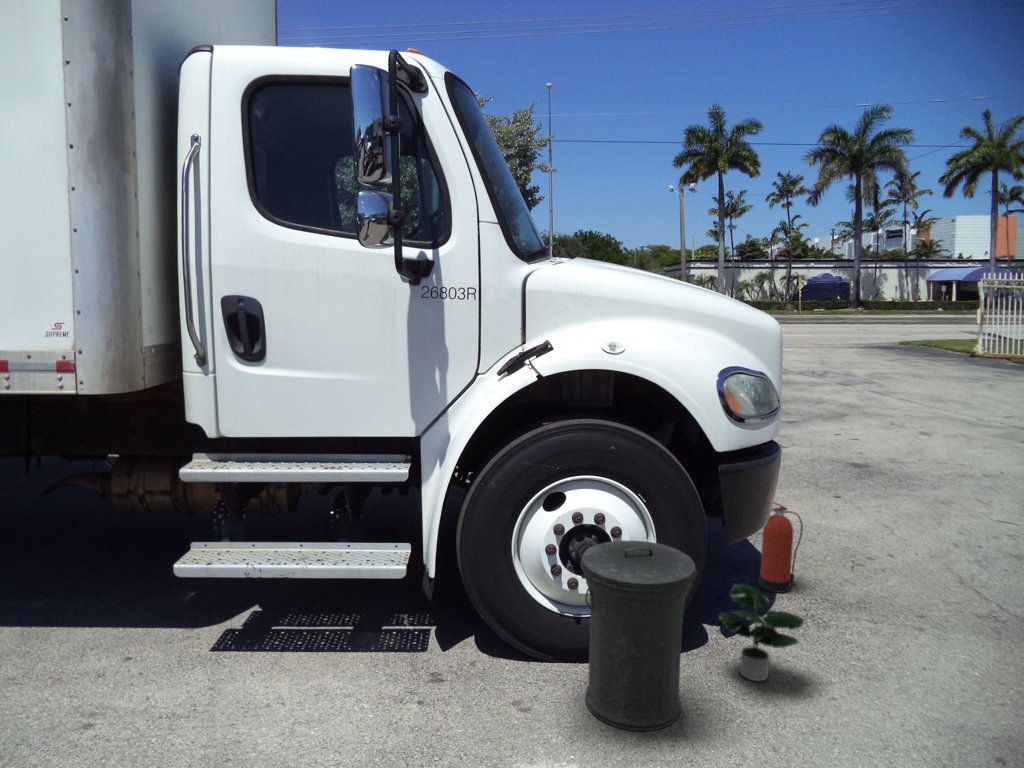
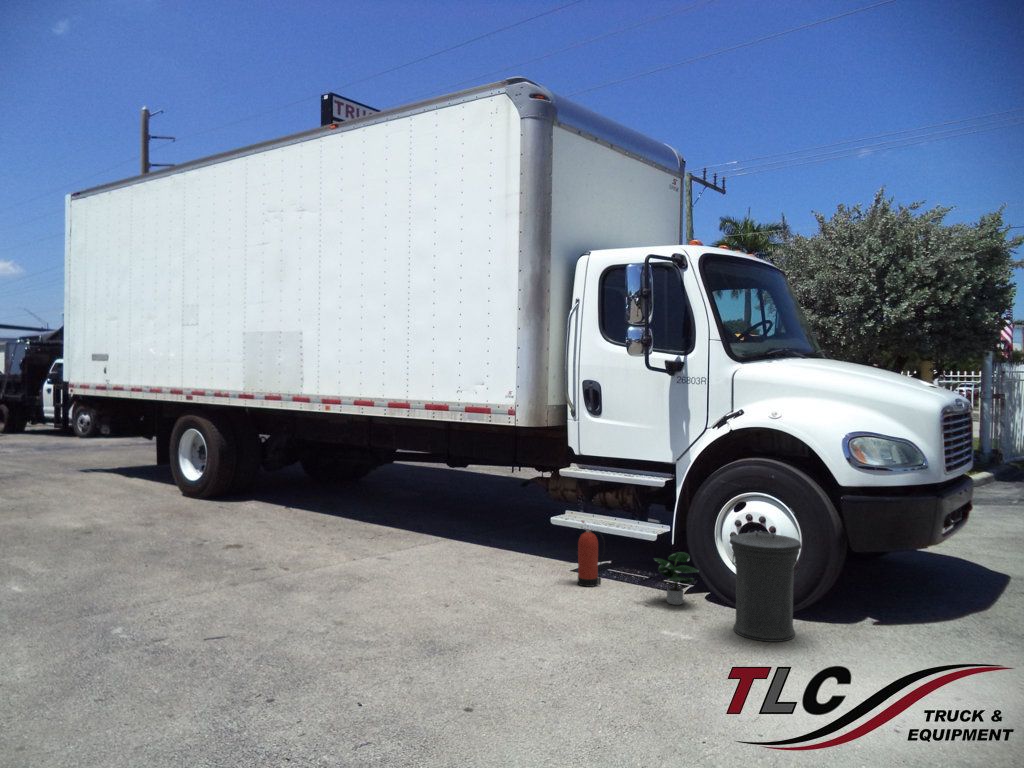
fire extinguisher: present [759,502,803,593] -> present [578,521,605,587]
potted plant: present [719,584,804,681] -> present [654,552,698,605]

